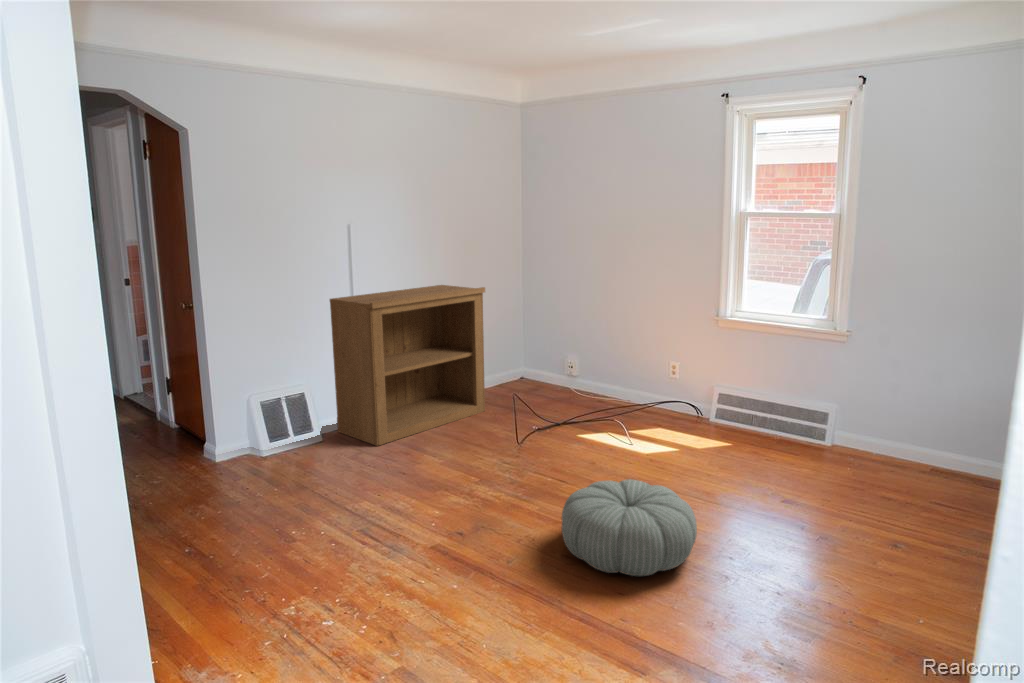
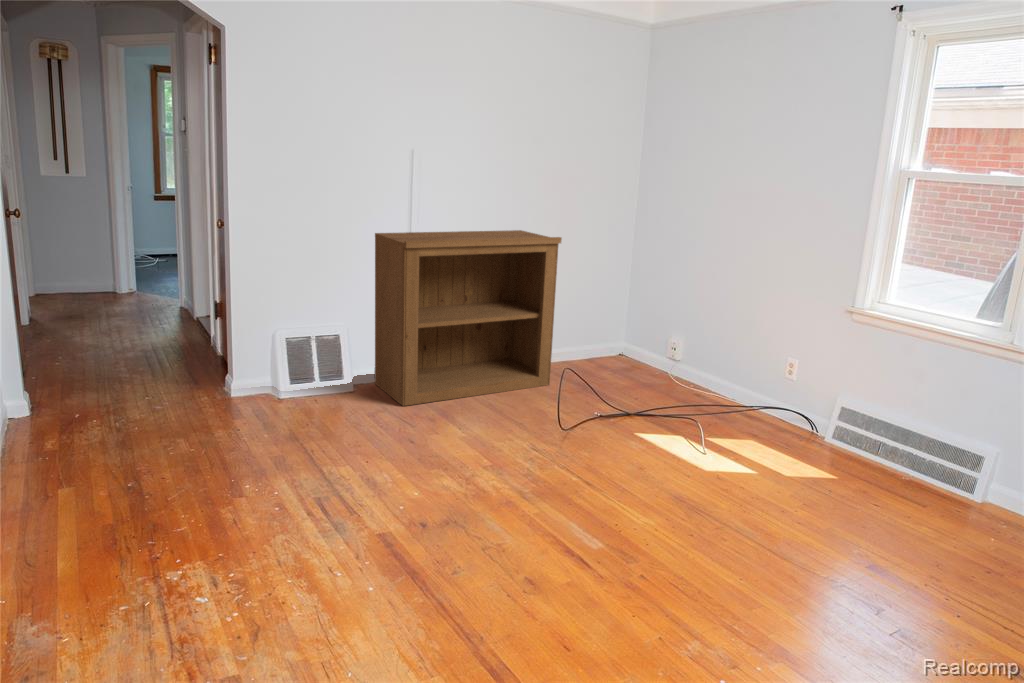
pouf: present [562,479,697,576] -> none [513,494,691,630]

